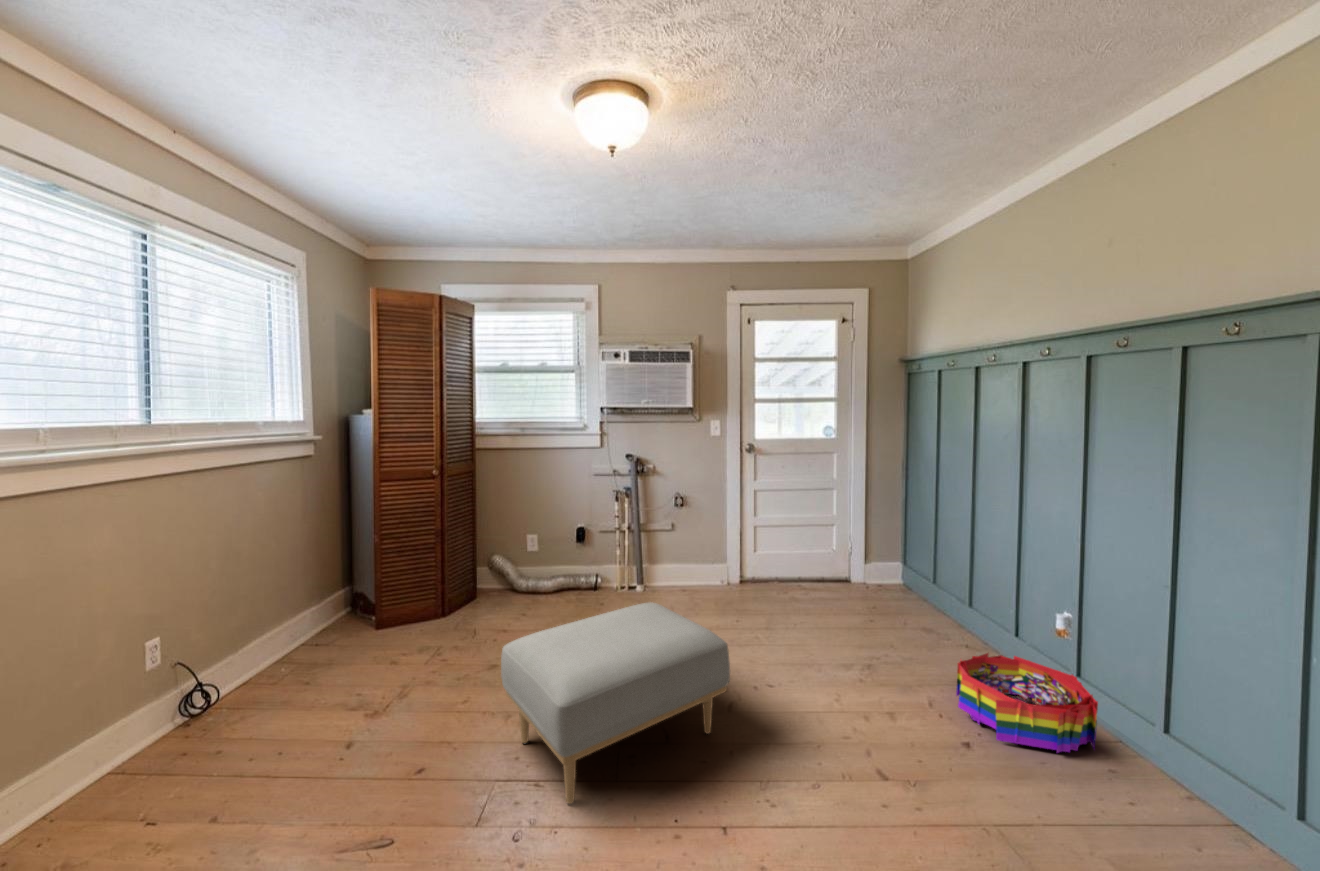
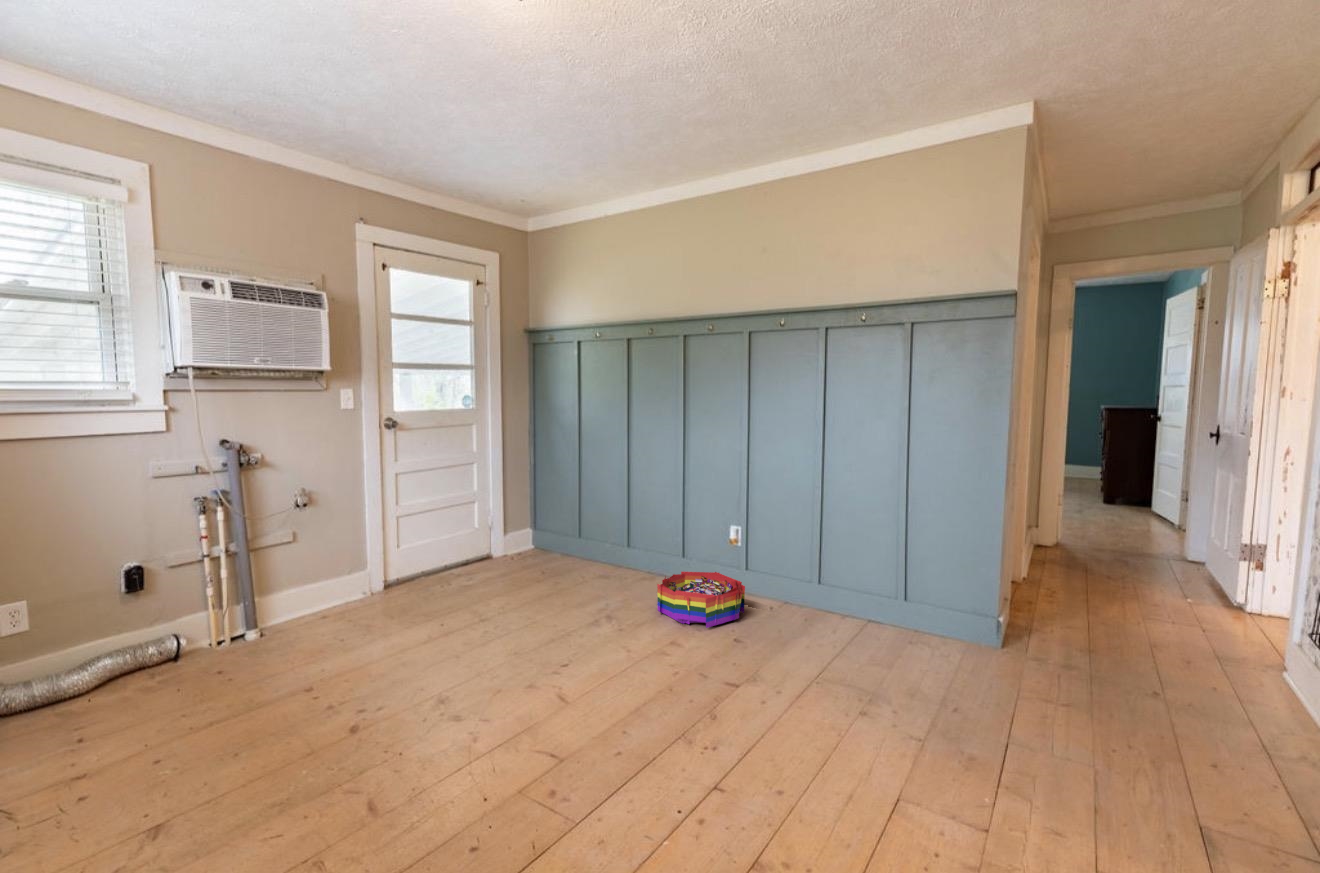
ottoman: present [501,603,730,804] -> none [343,611,567,831]

